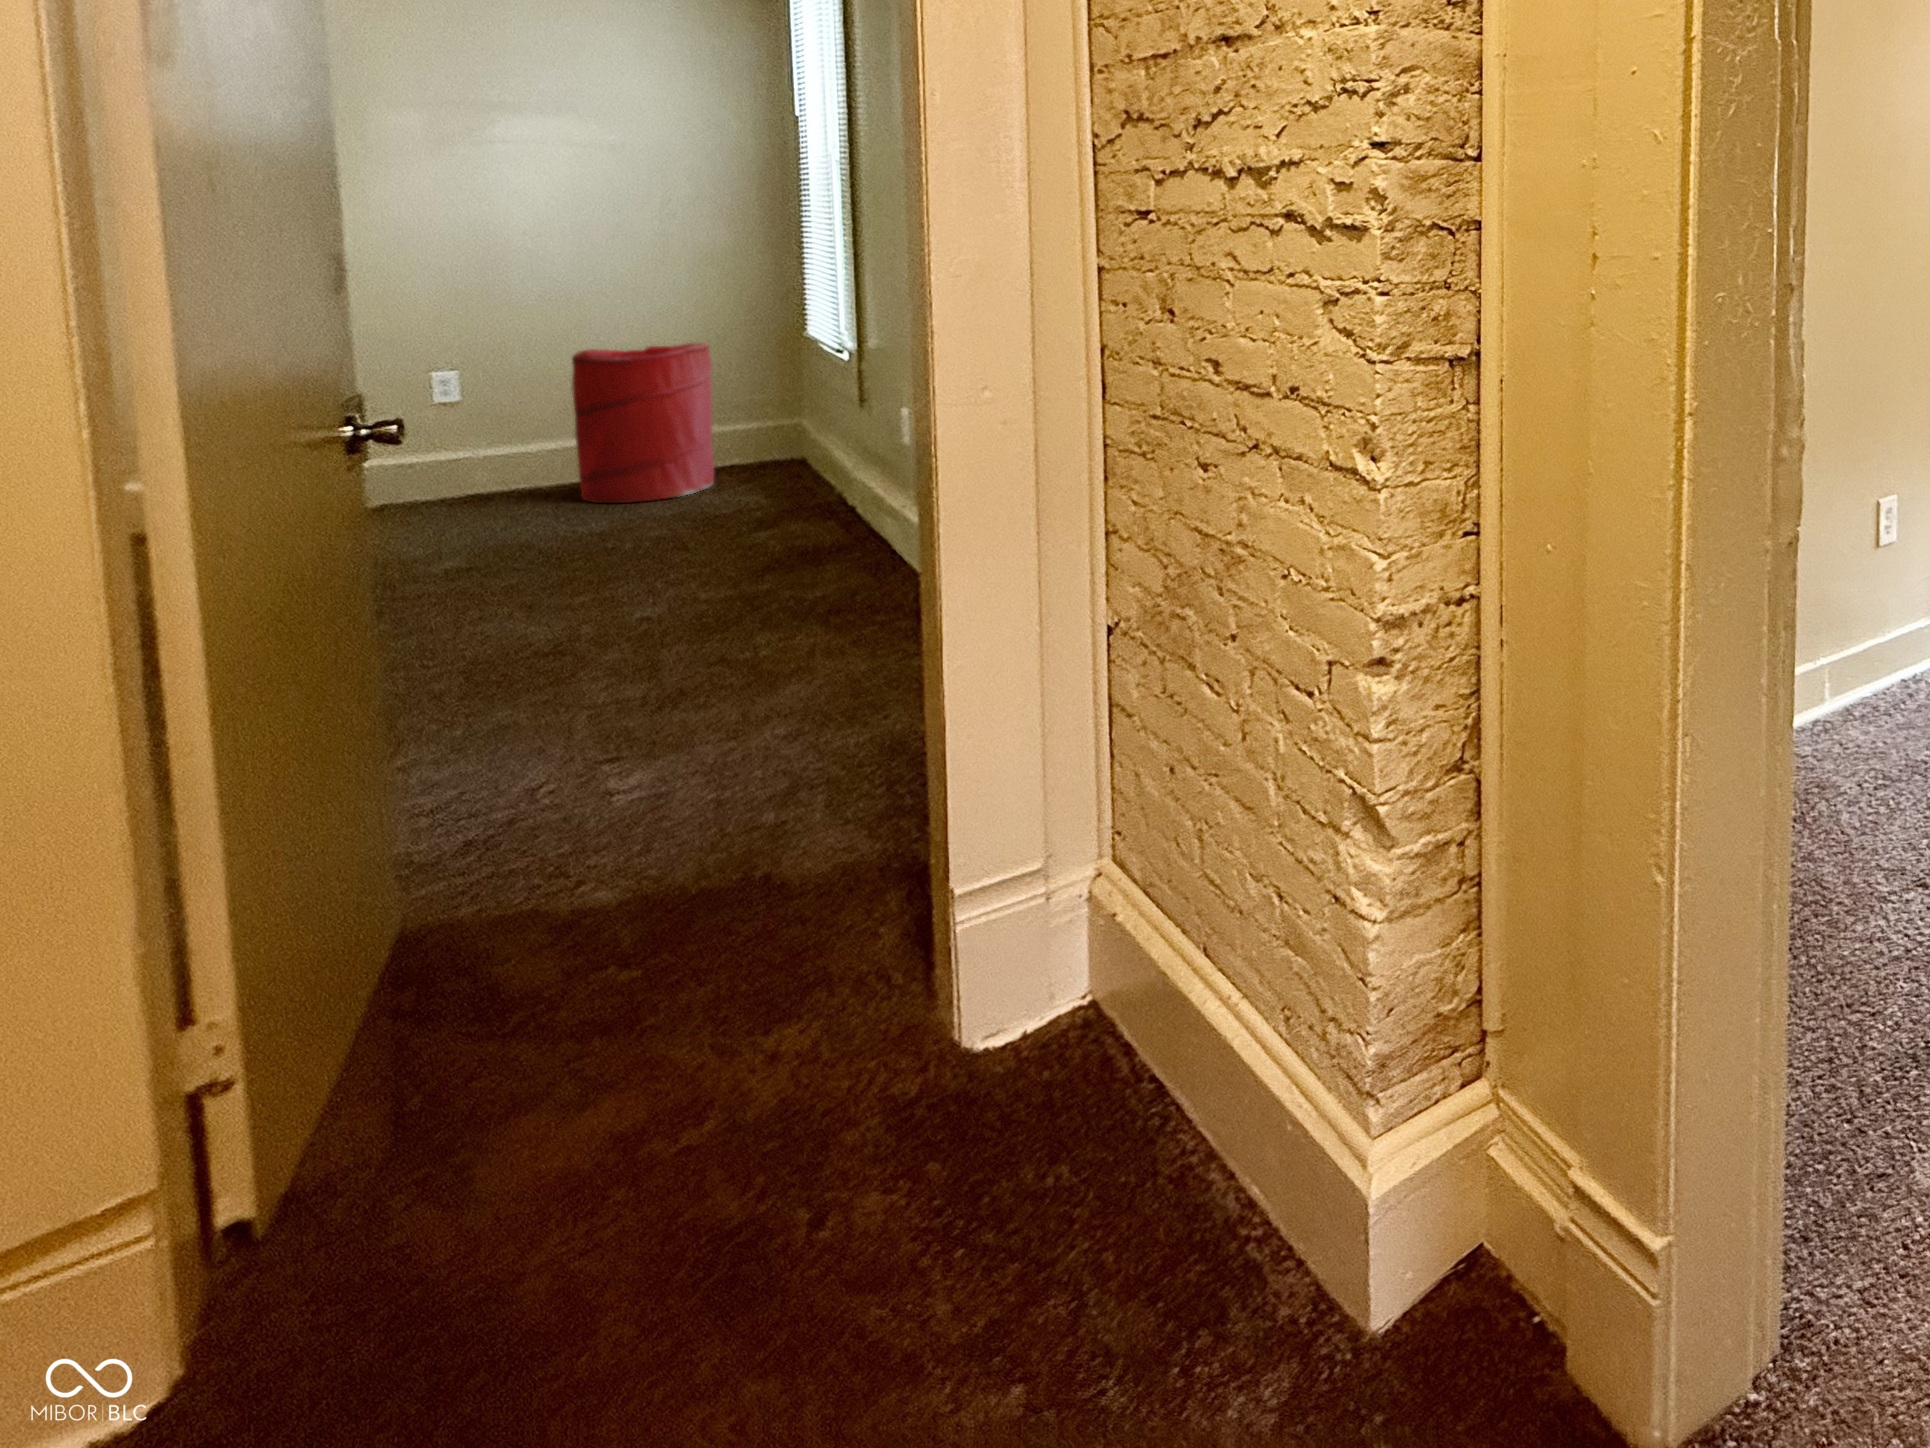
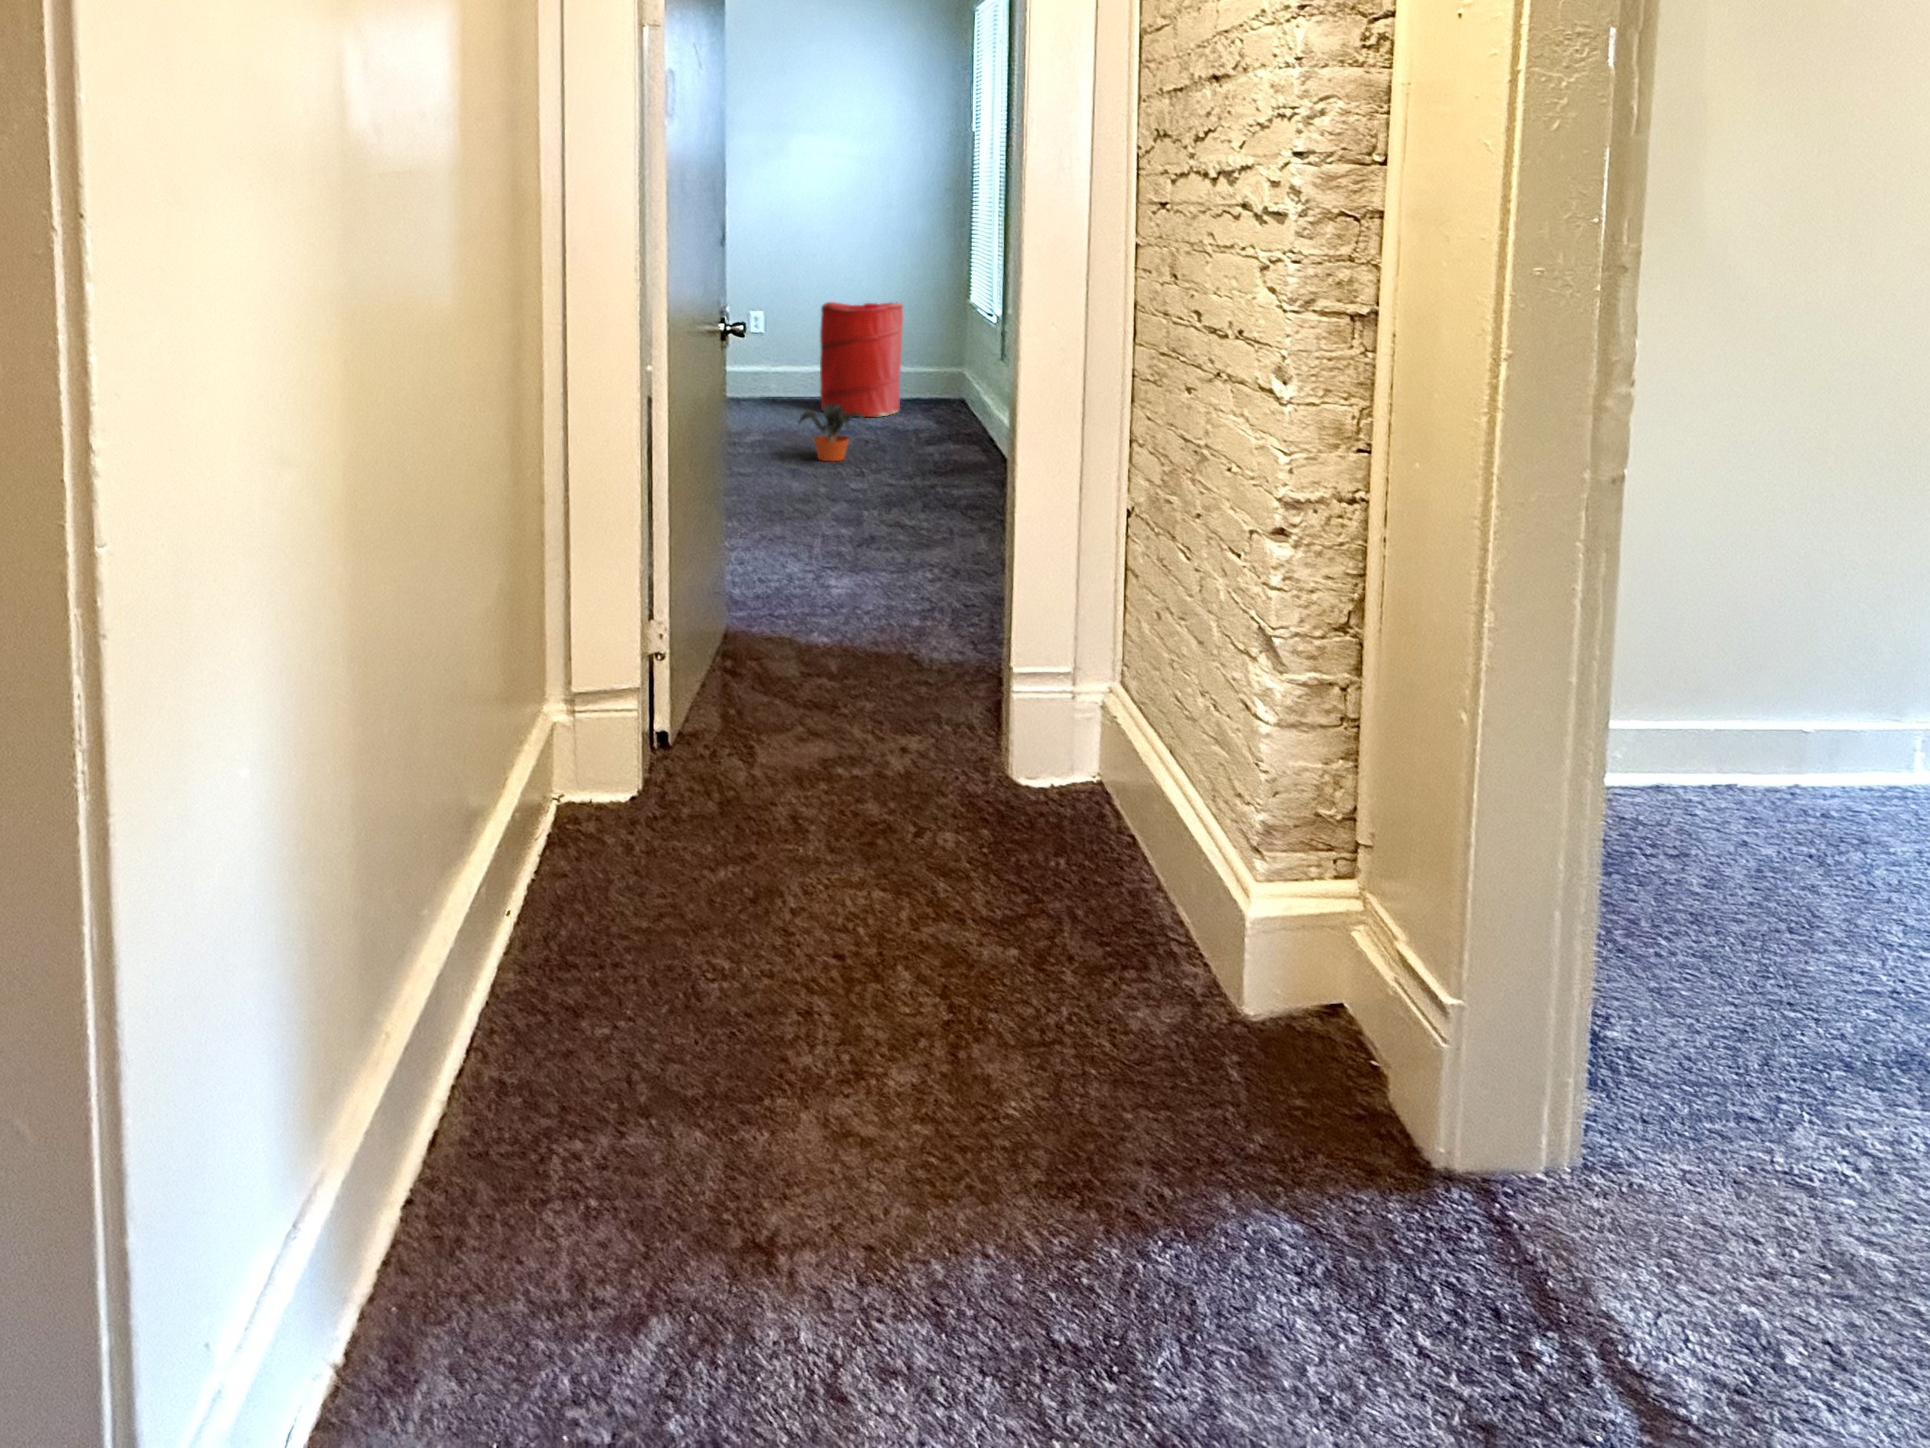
potted plant: none [537,494,663,578] -> present [798,403,865,461]

